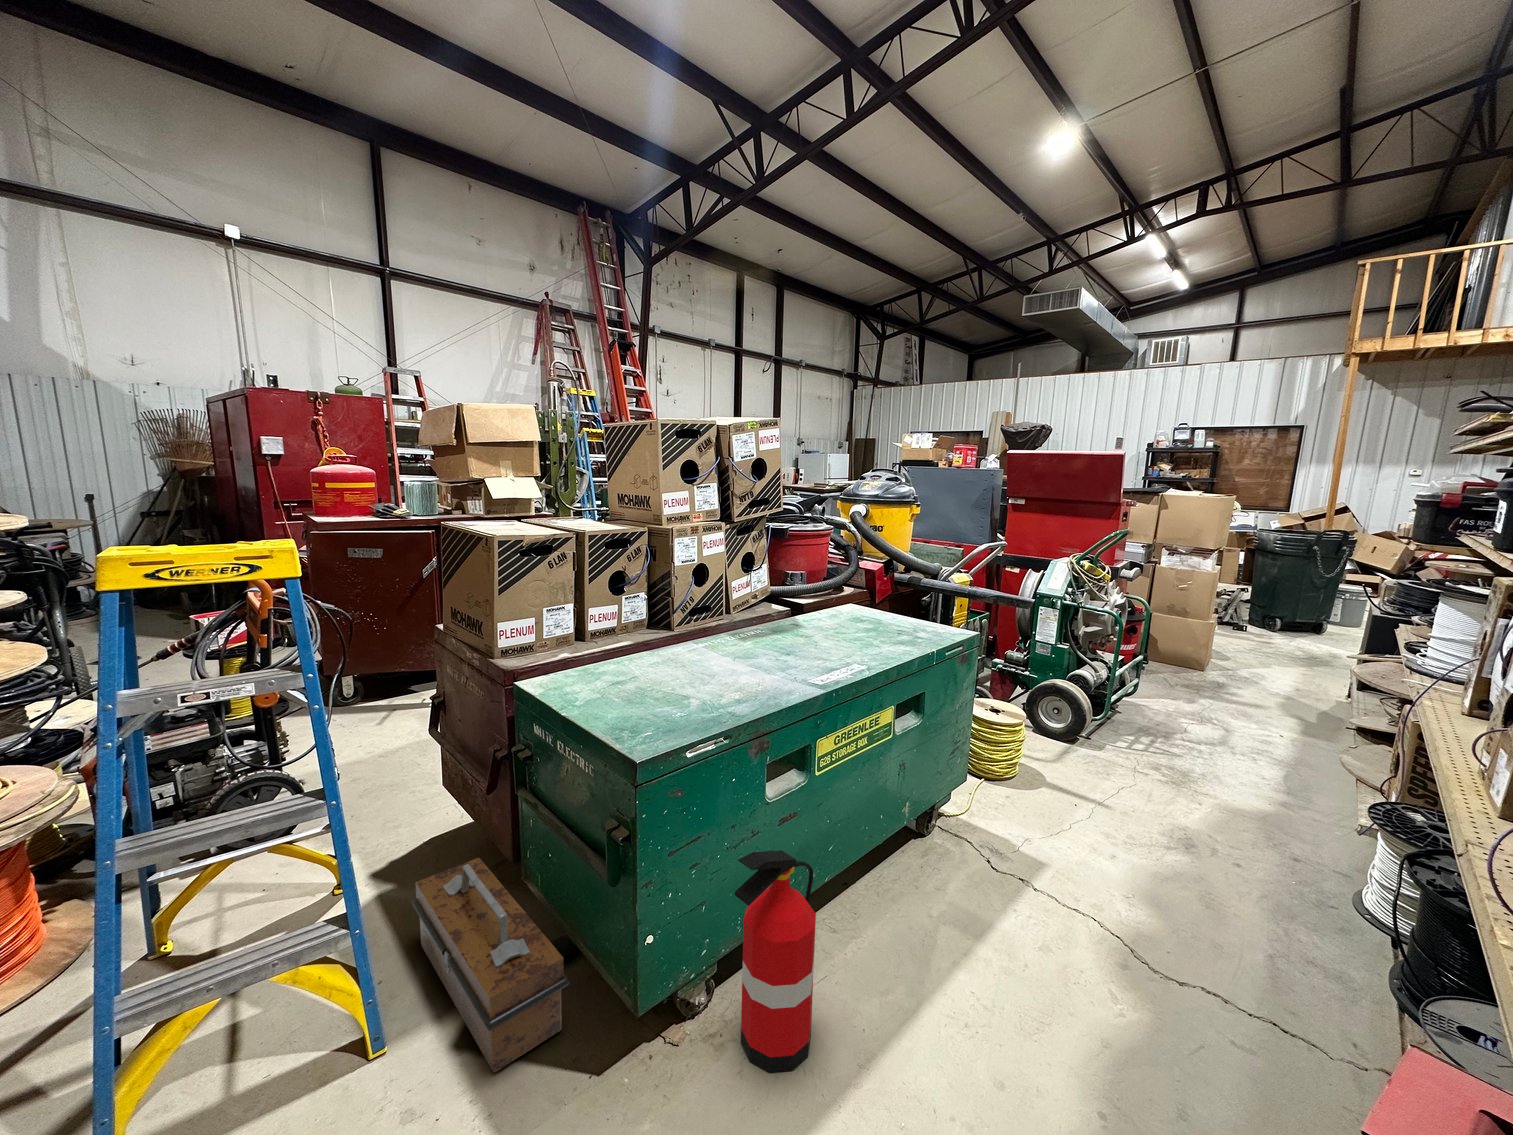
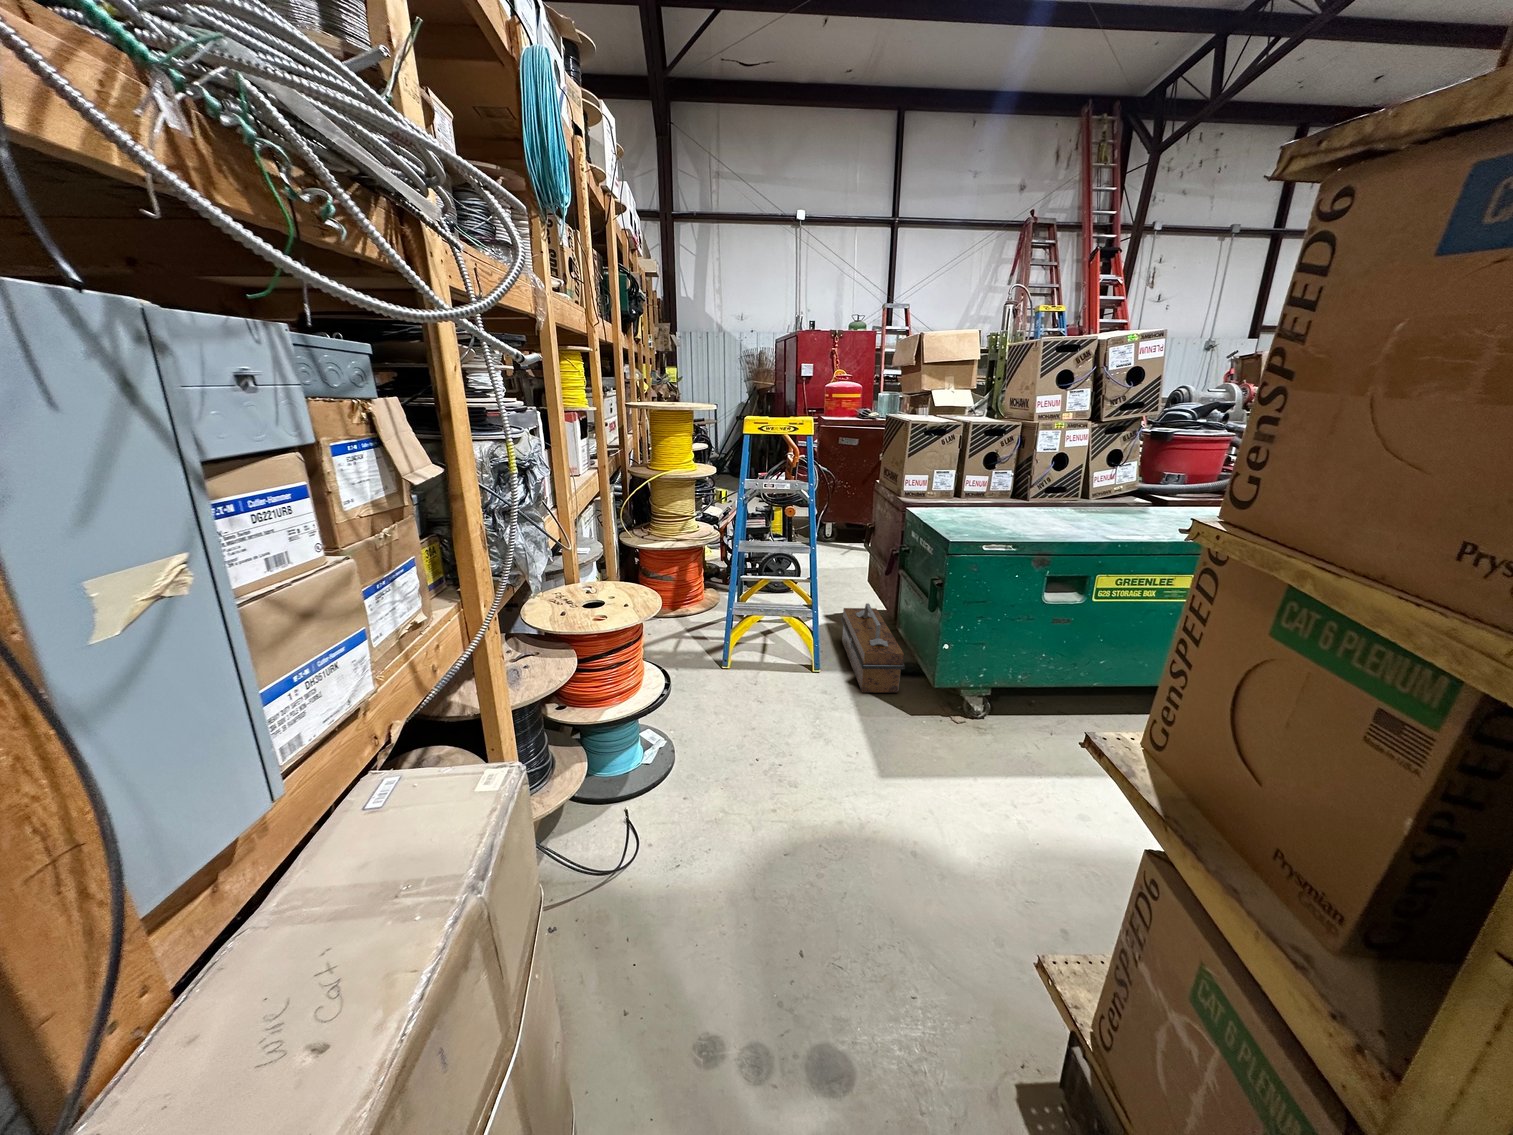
fire extinguisher: present [735,850,816,1072] -> none [994,619,1063,755]

